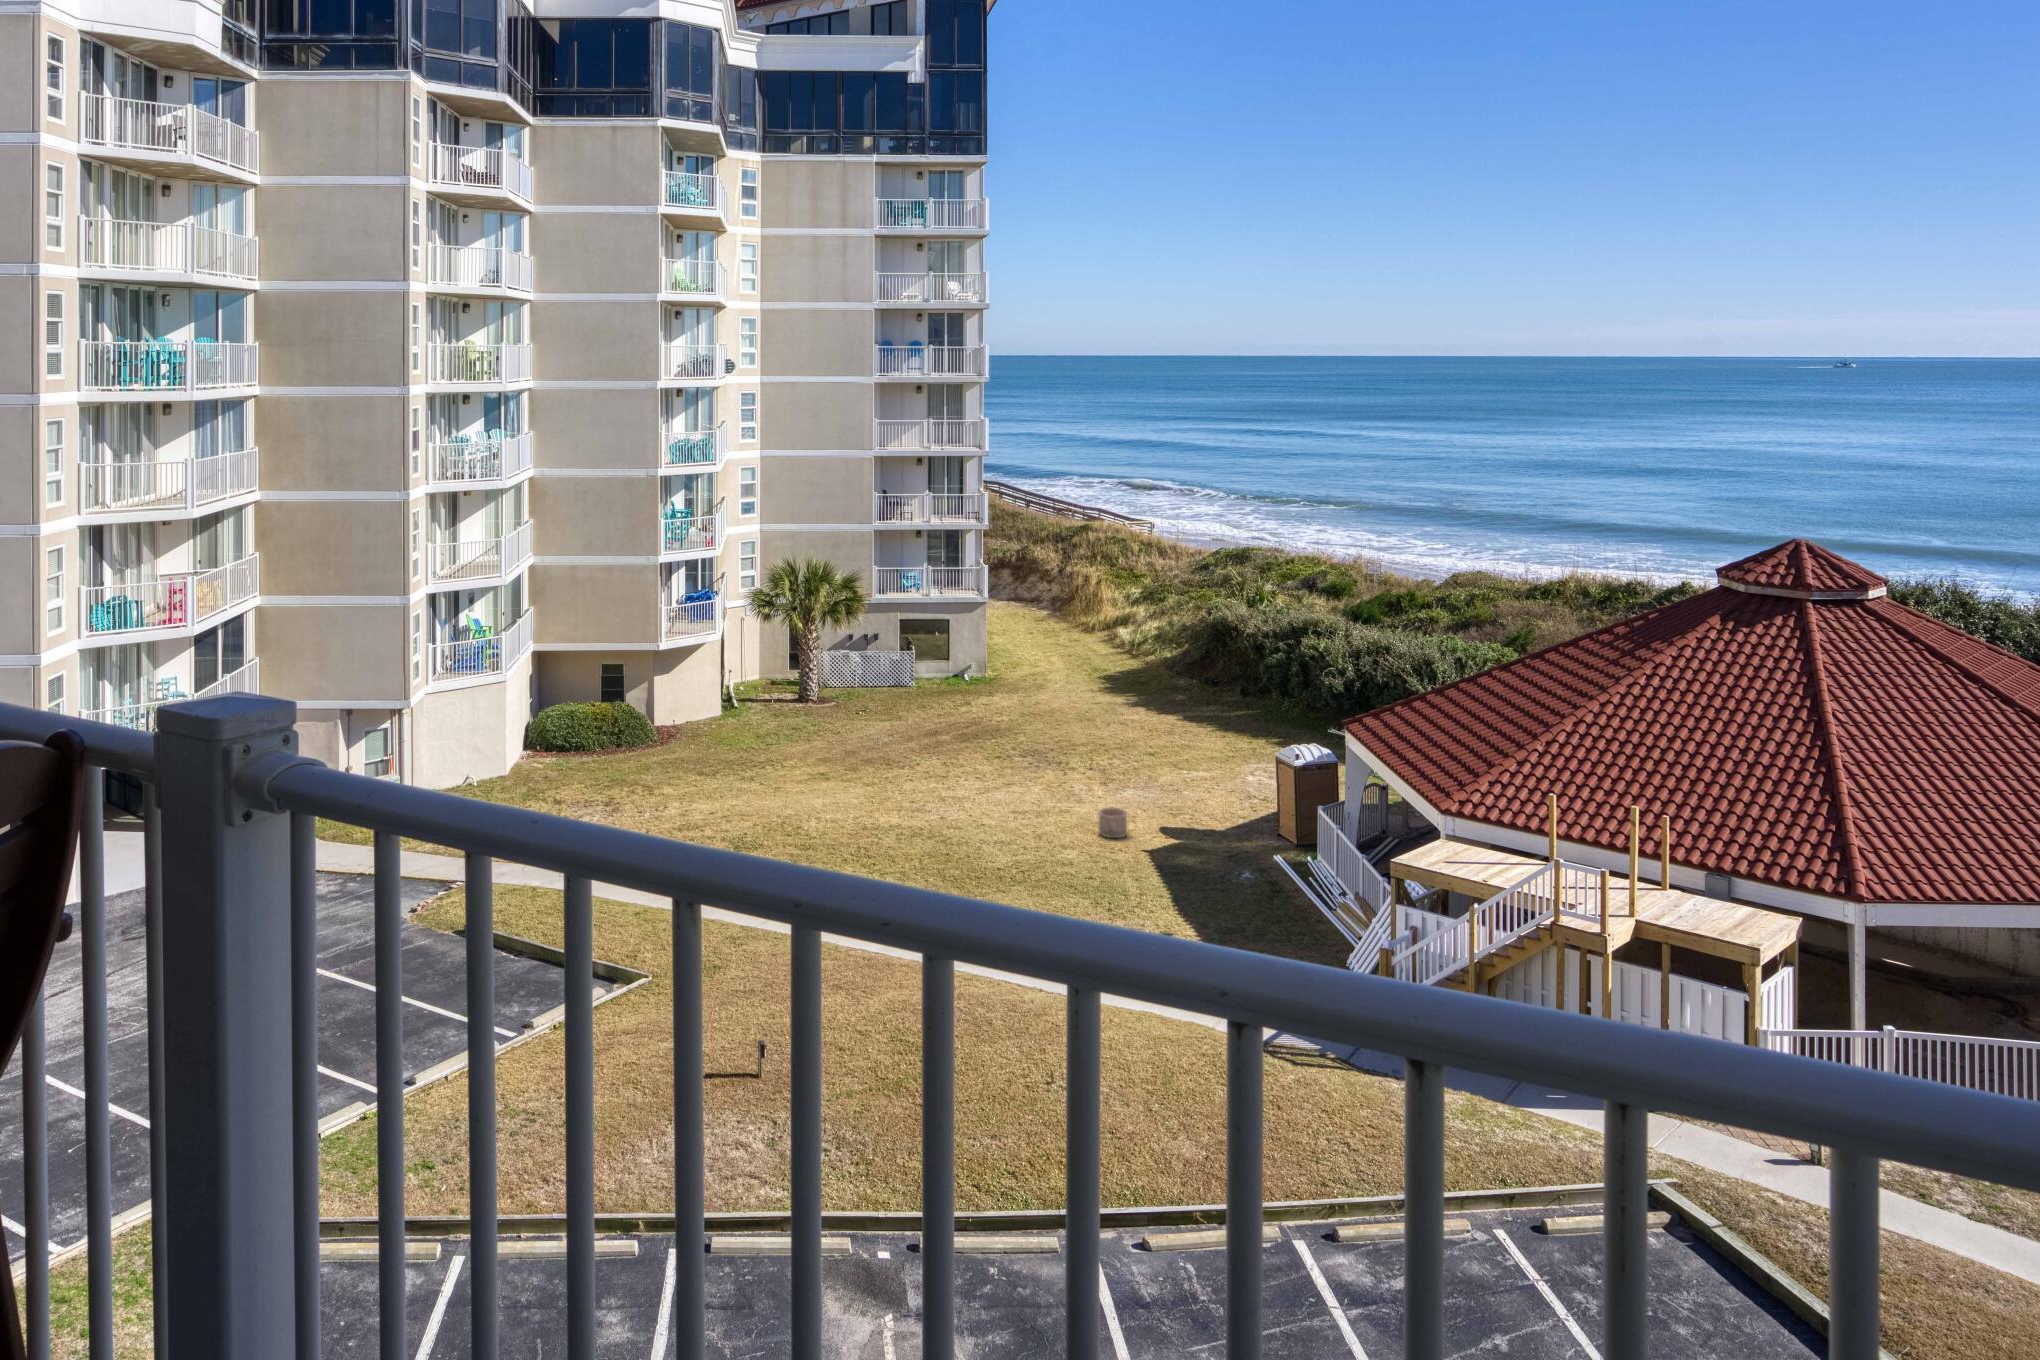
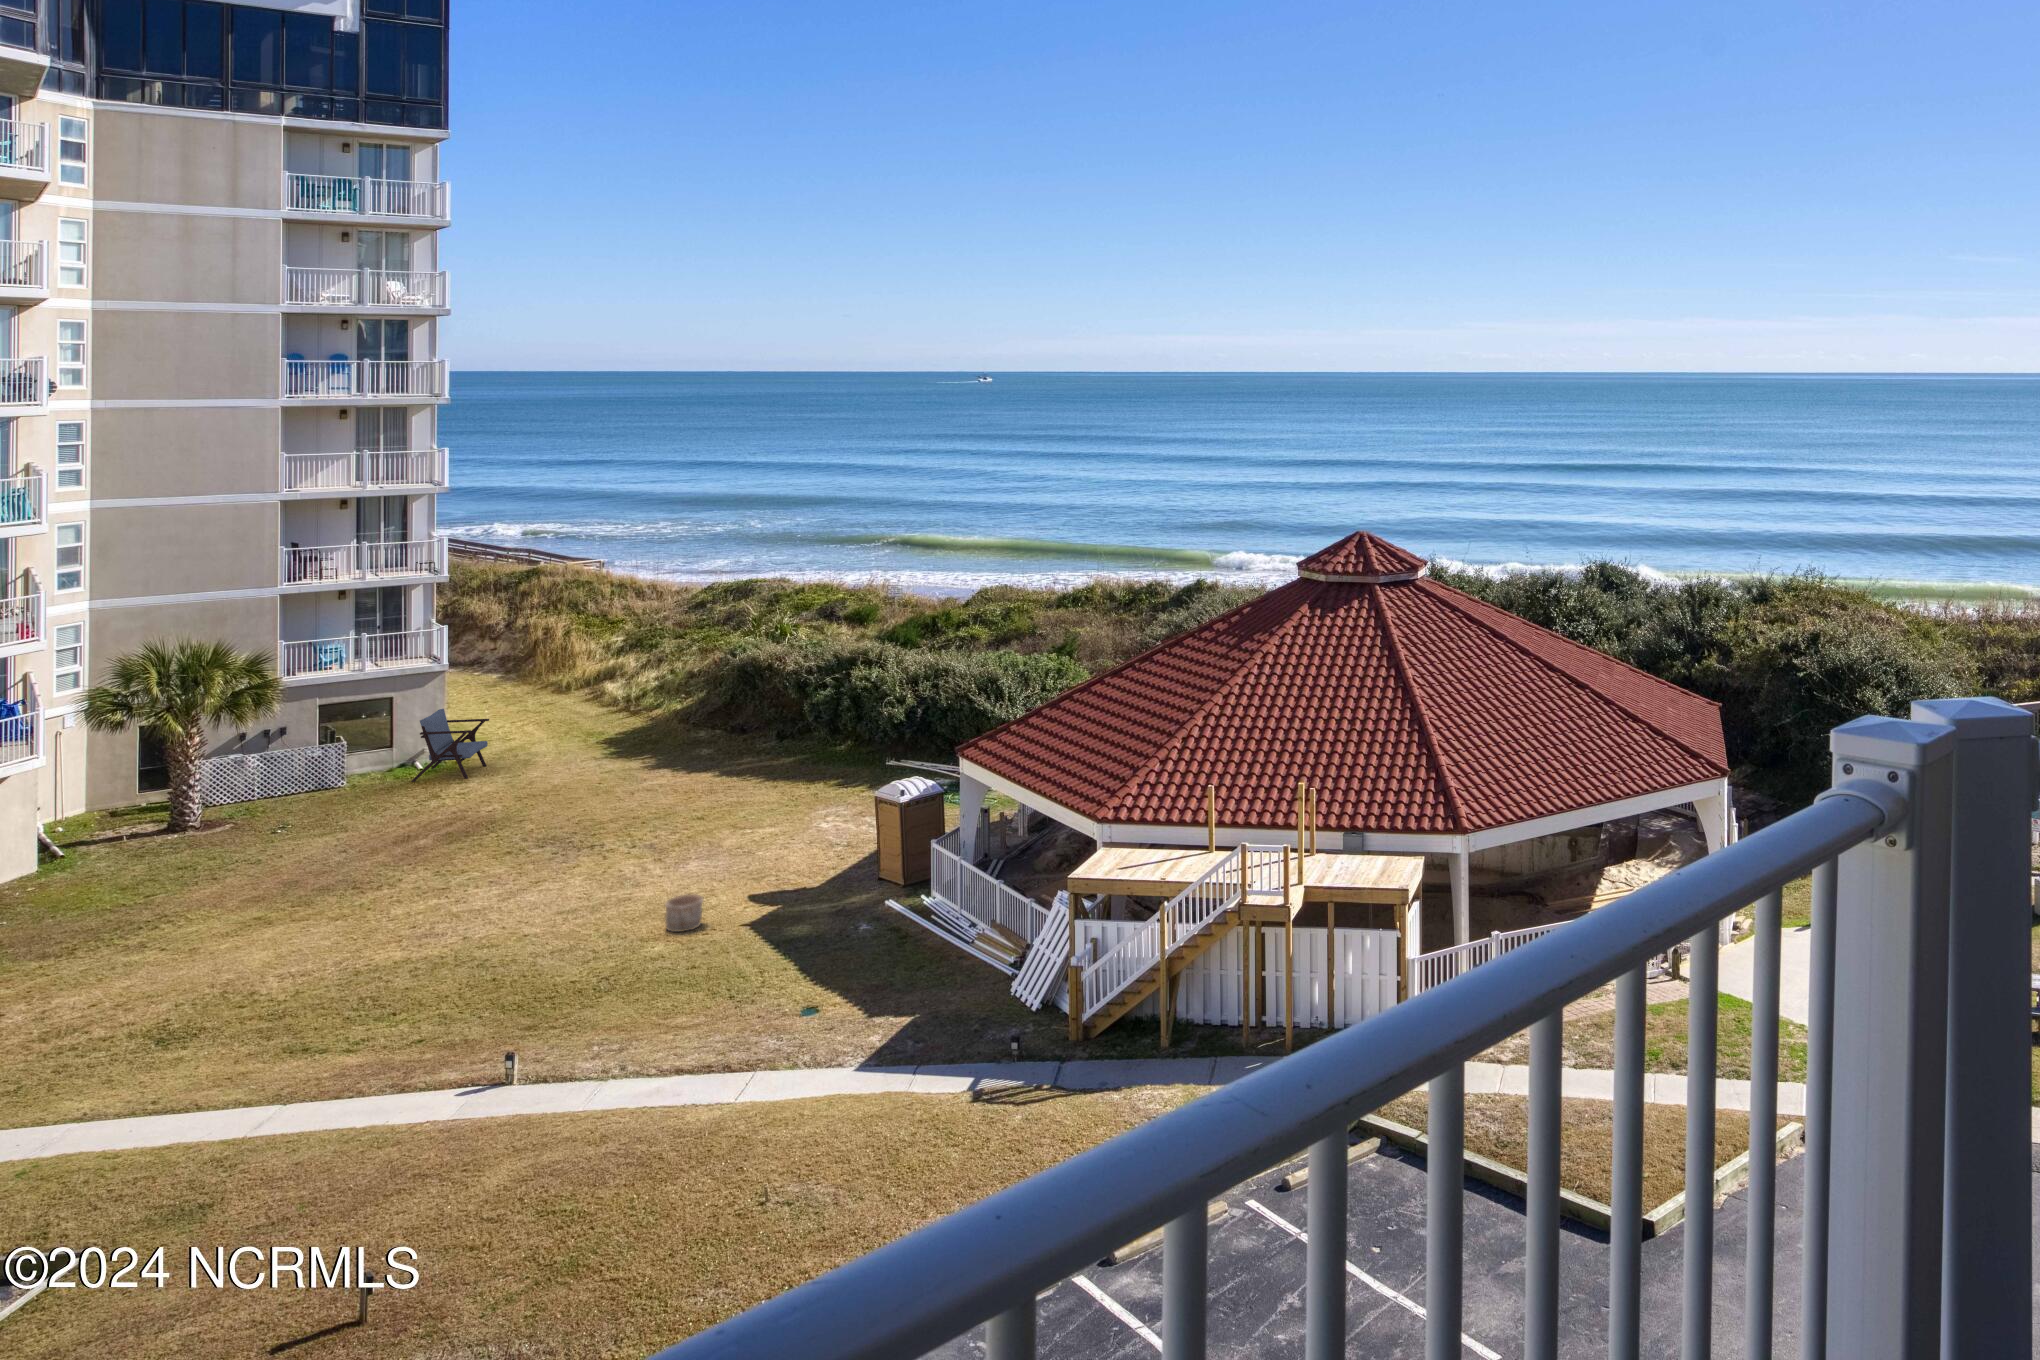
lounge chair: none [971,631,1022,689] -> present [411,709,489,782]

